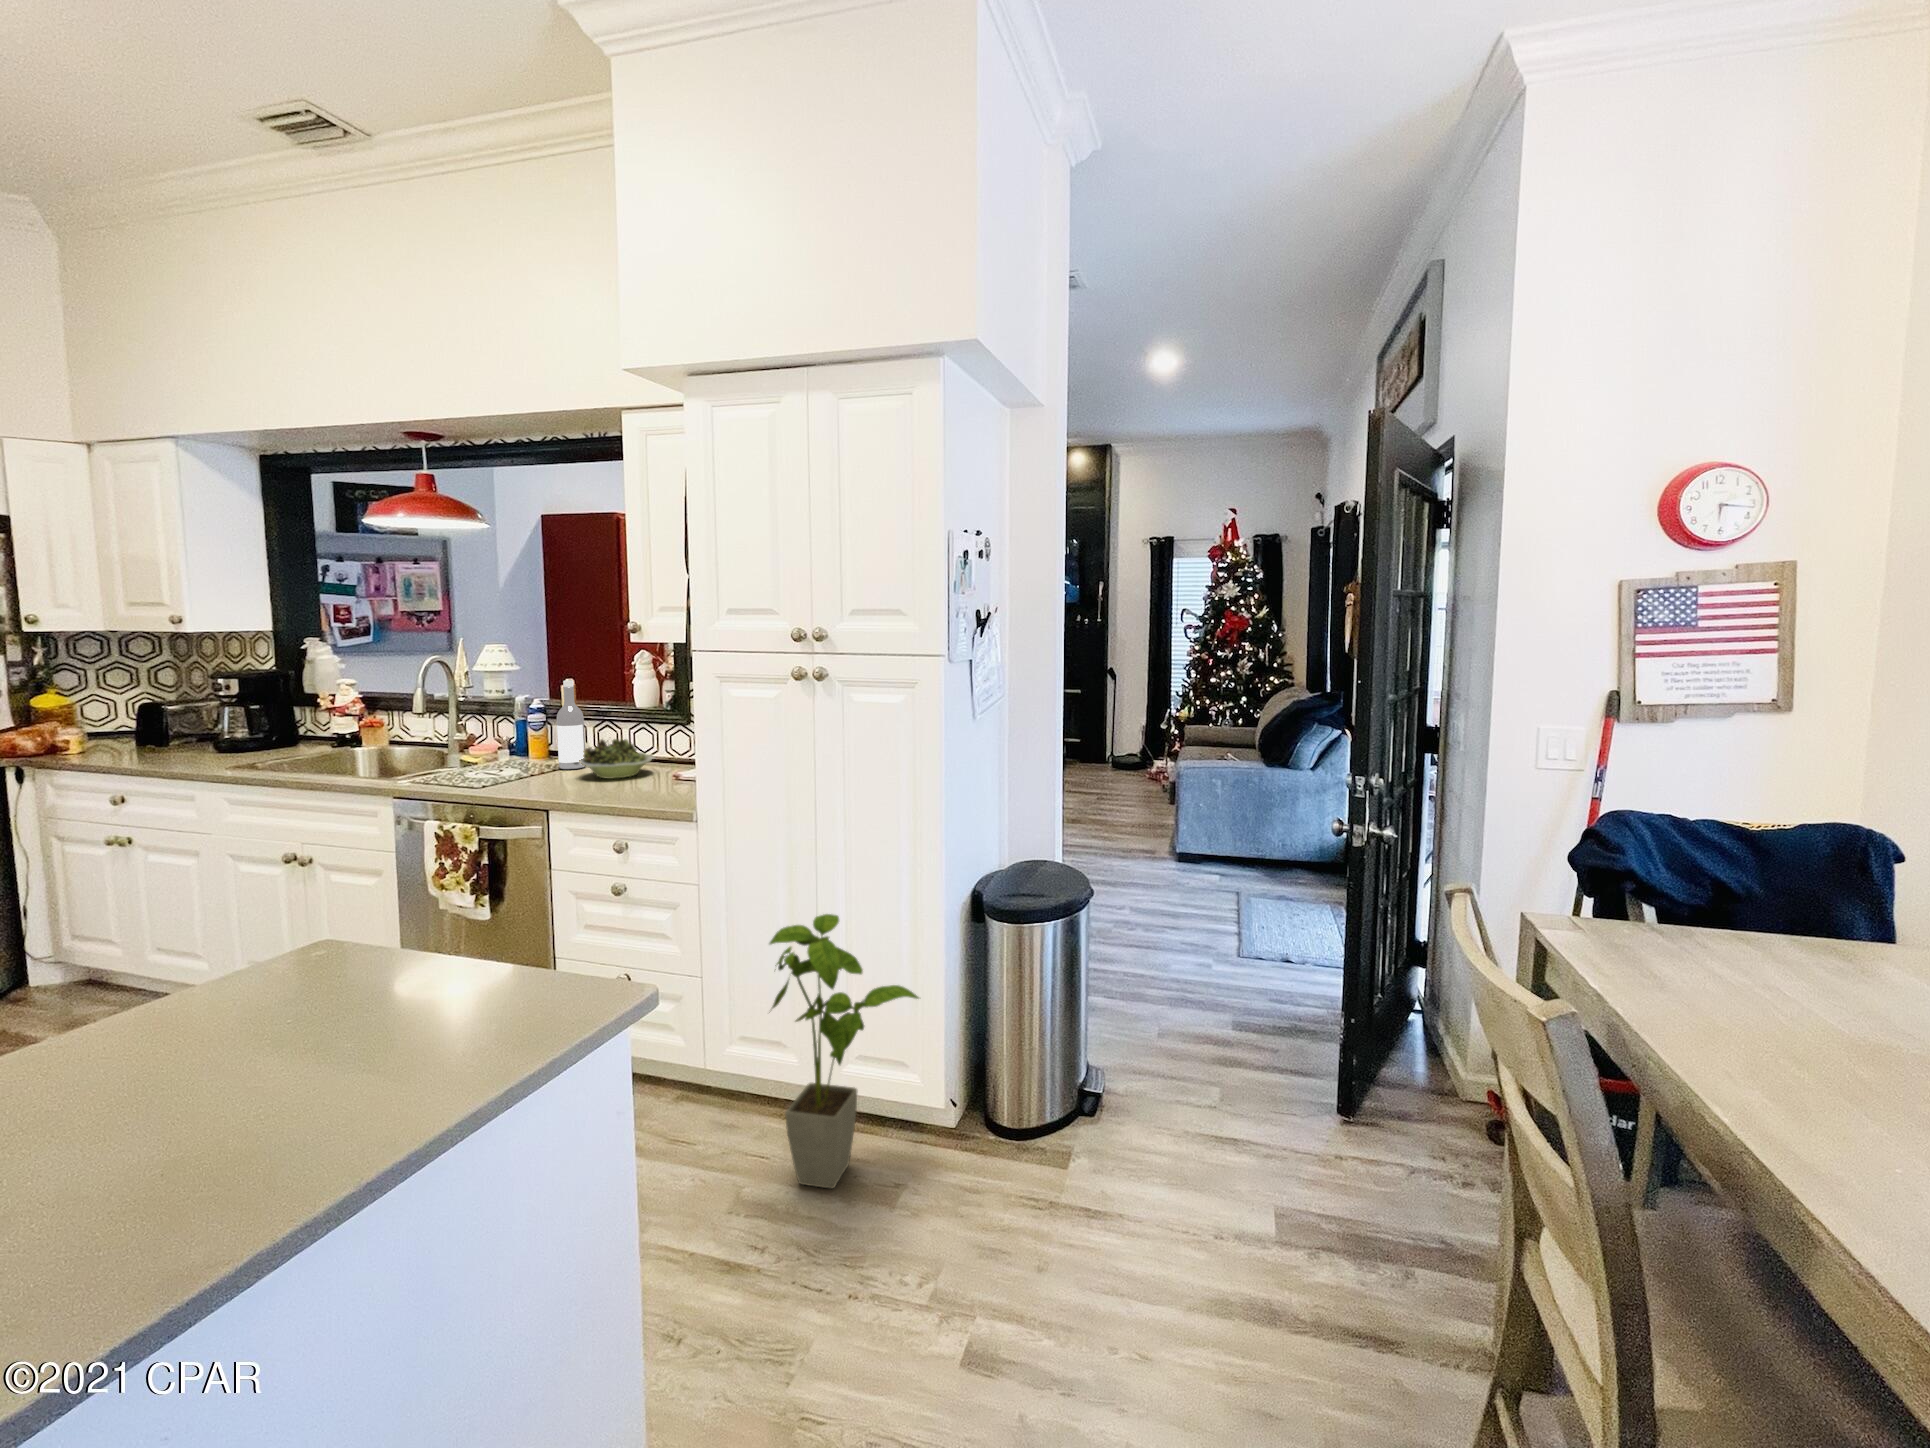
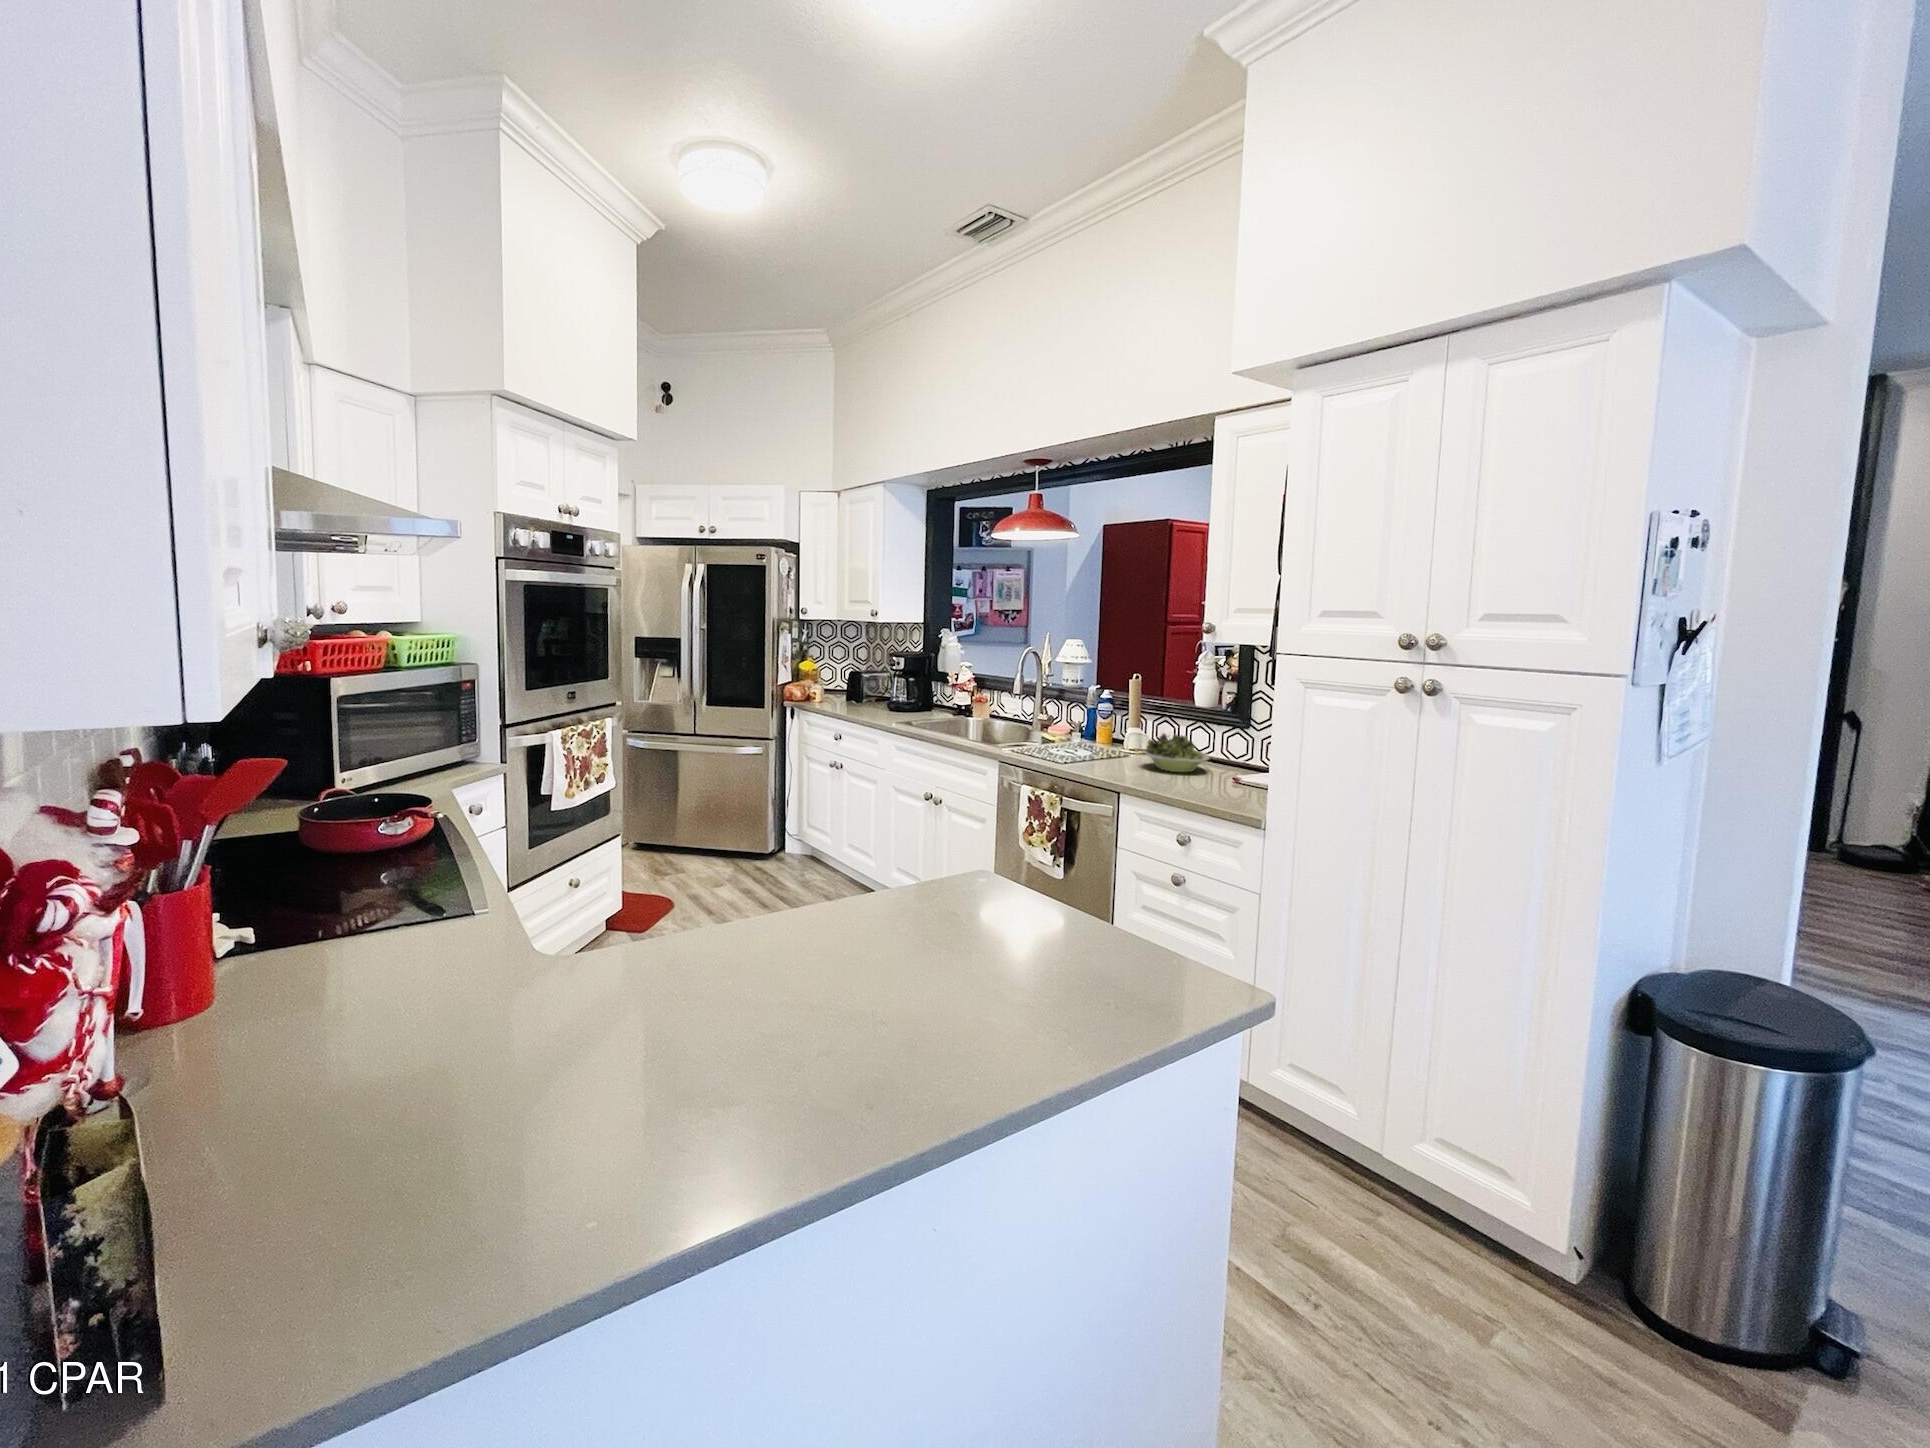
wine bottle: present [557,680,585,769] -> none [1122,676,1146,757]
house plant: present [770,914,919,1189] -> none [1343,969,1558,1290]

